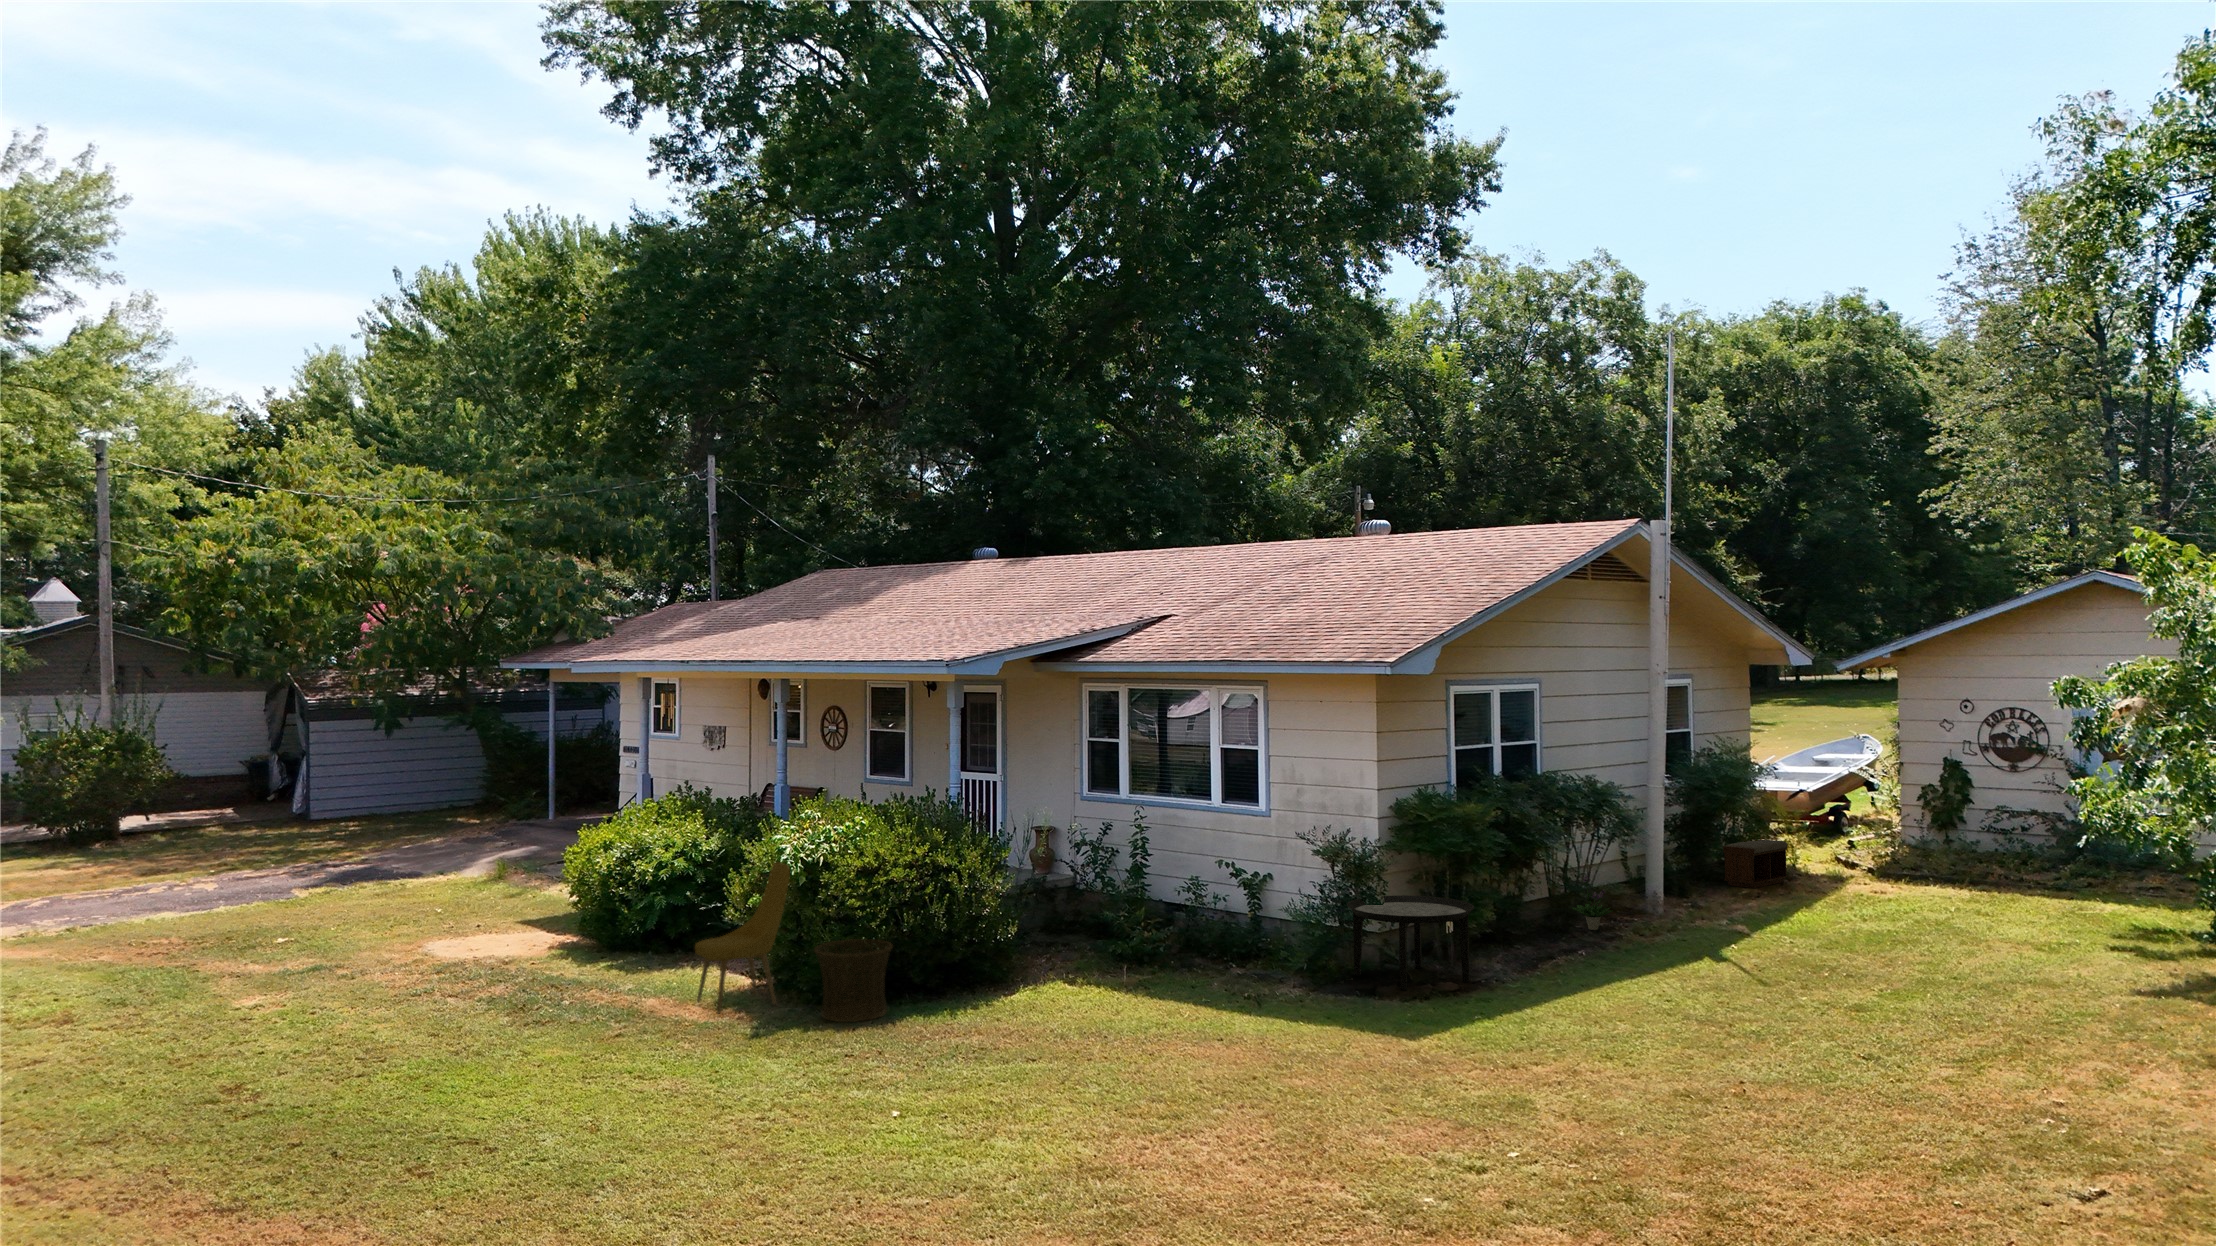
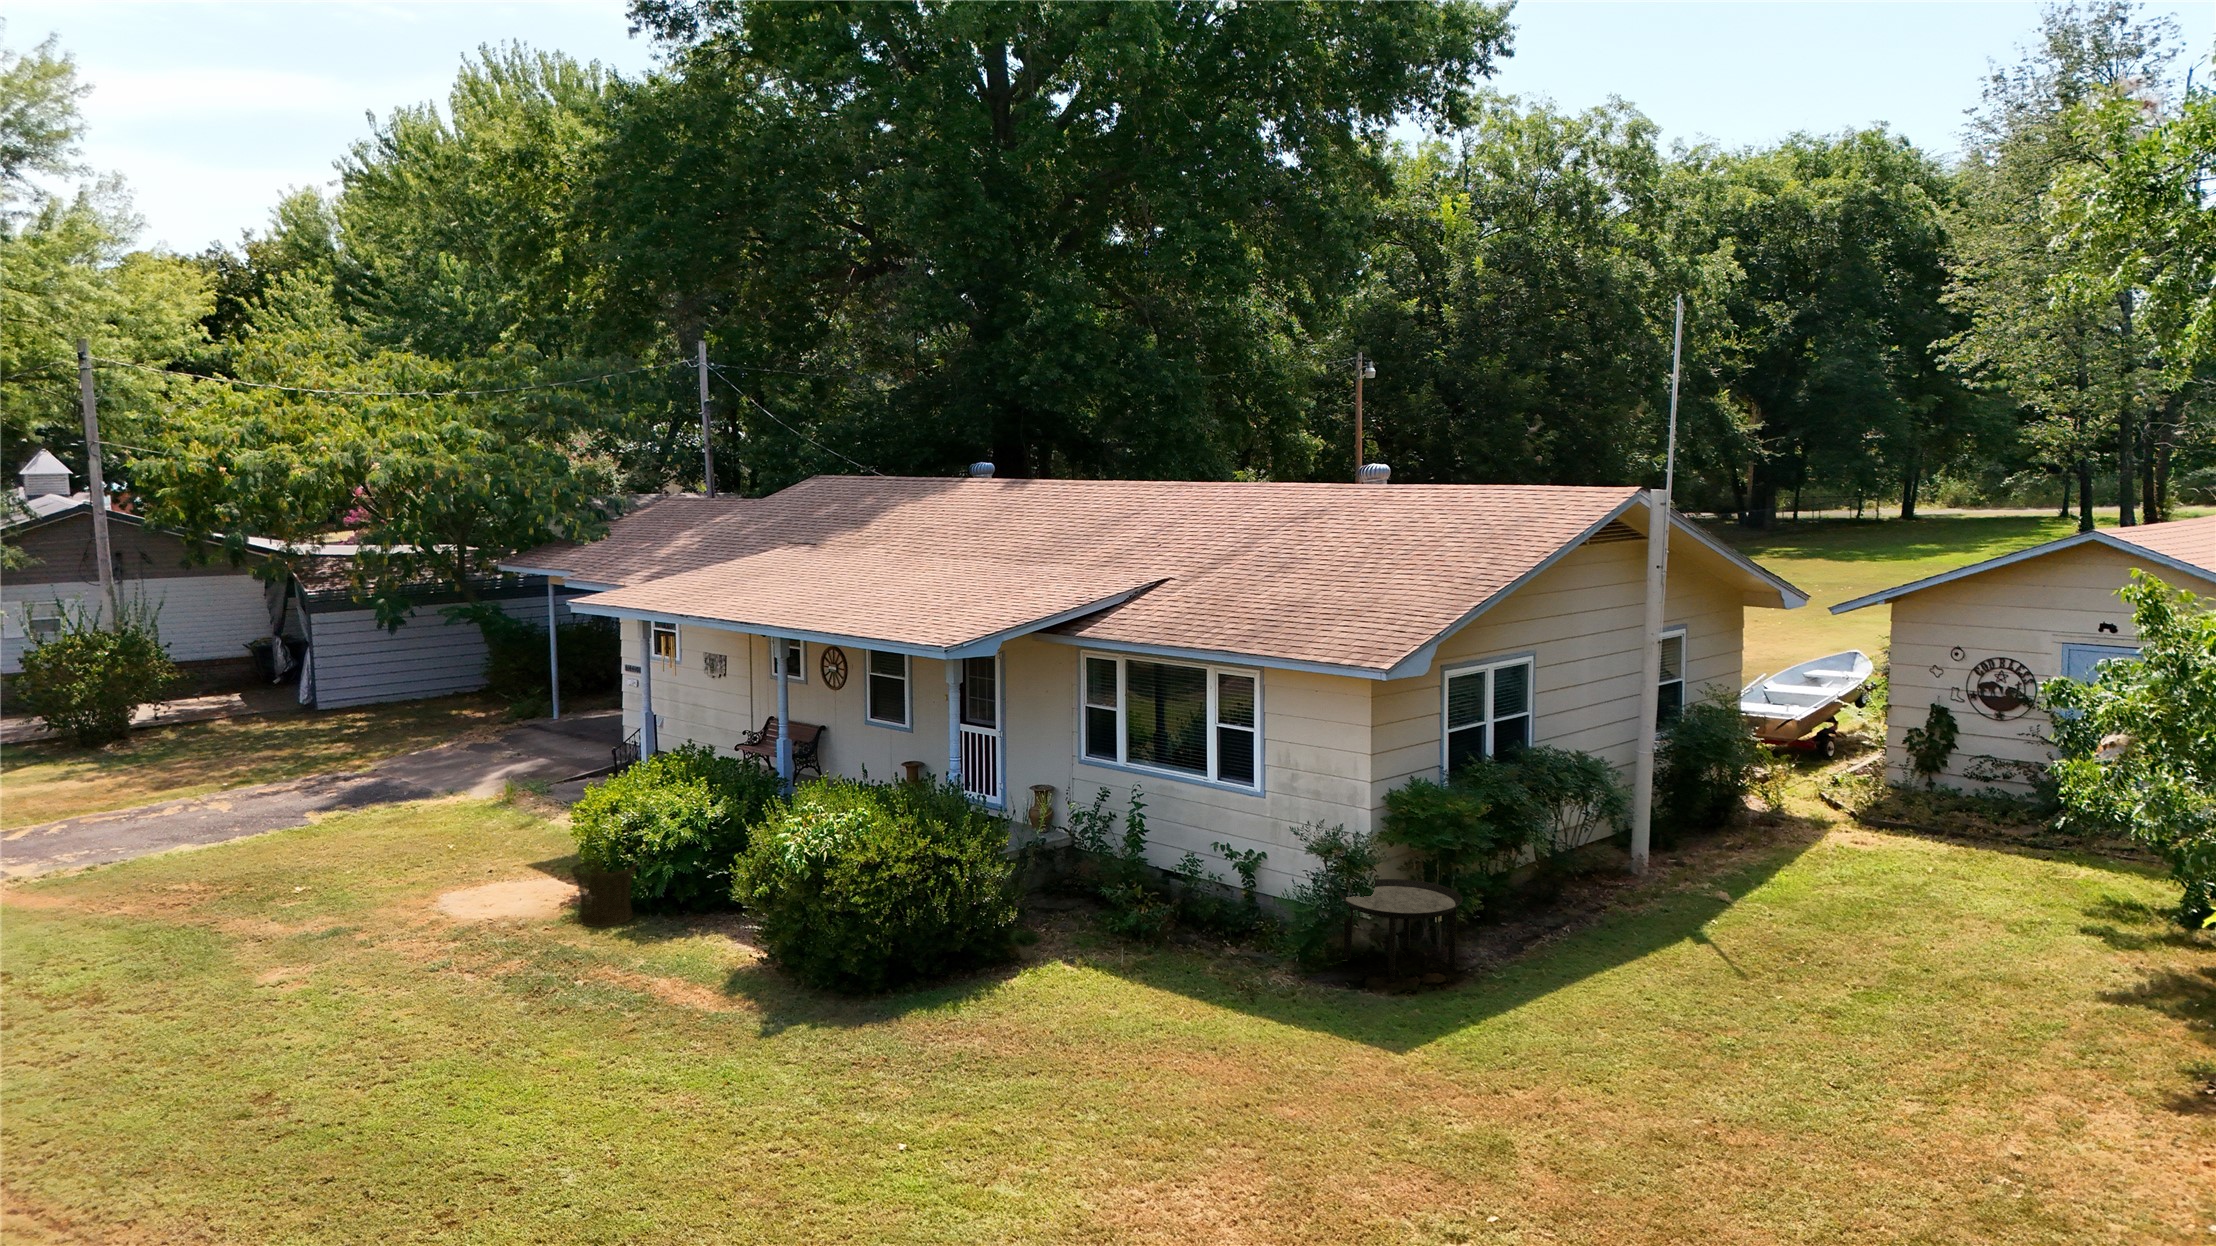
bench: present [1723,840,1788,888] -> none [1707,784,1772,836]
chair: present [695,862,790,1013] -> none [704,853,795,1006]
potted plant: present [1572,875,1613,930] -> present [1010,900,1044,960]
basket: present [814,939,893,1022] -> present [571,859,637,927]

